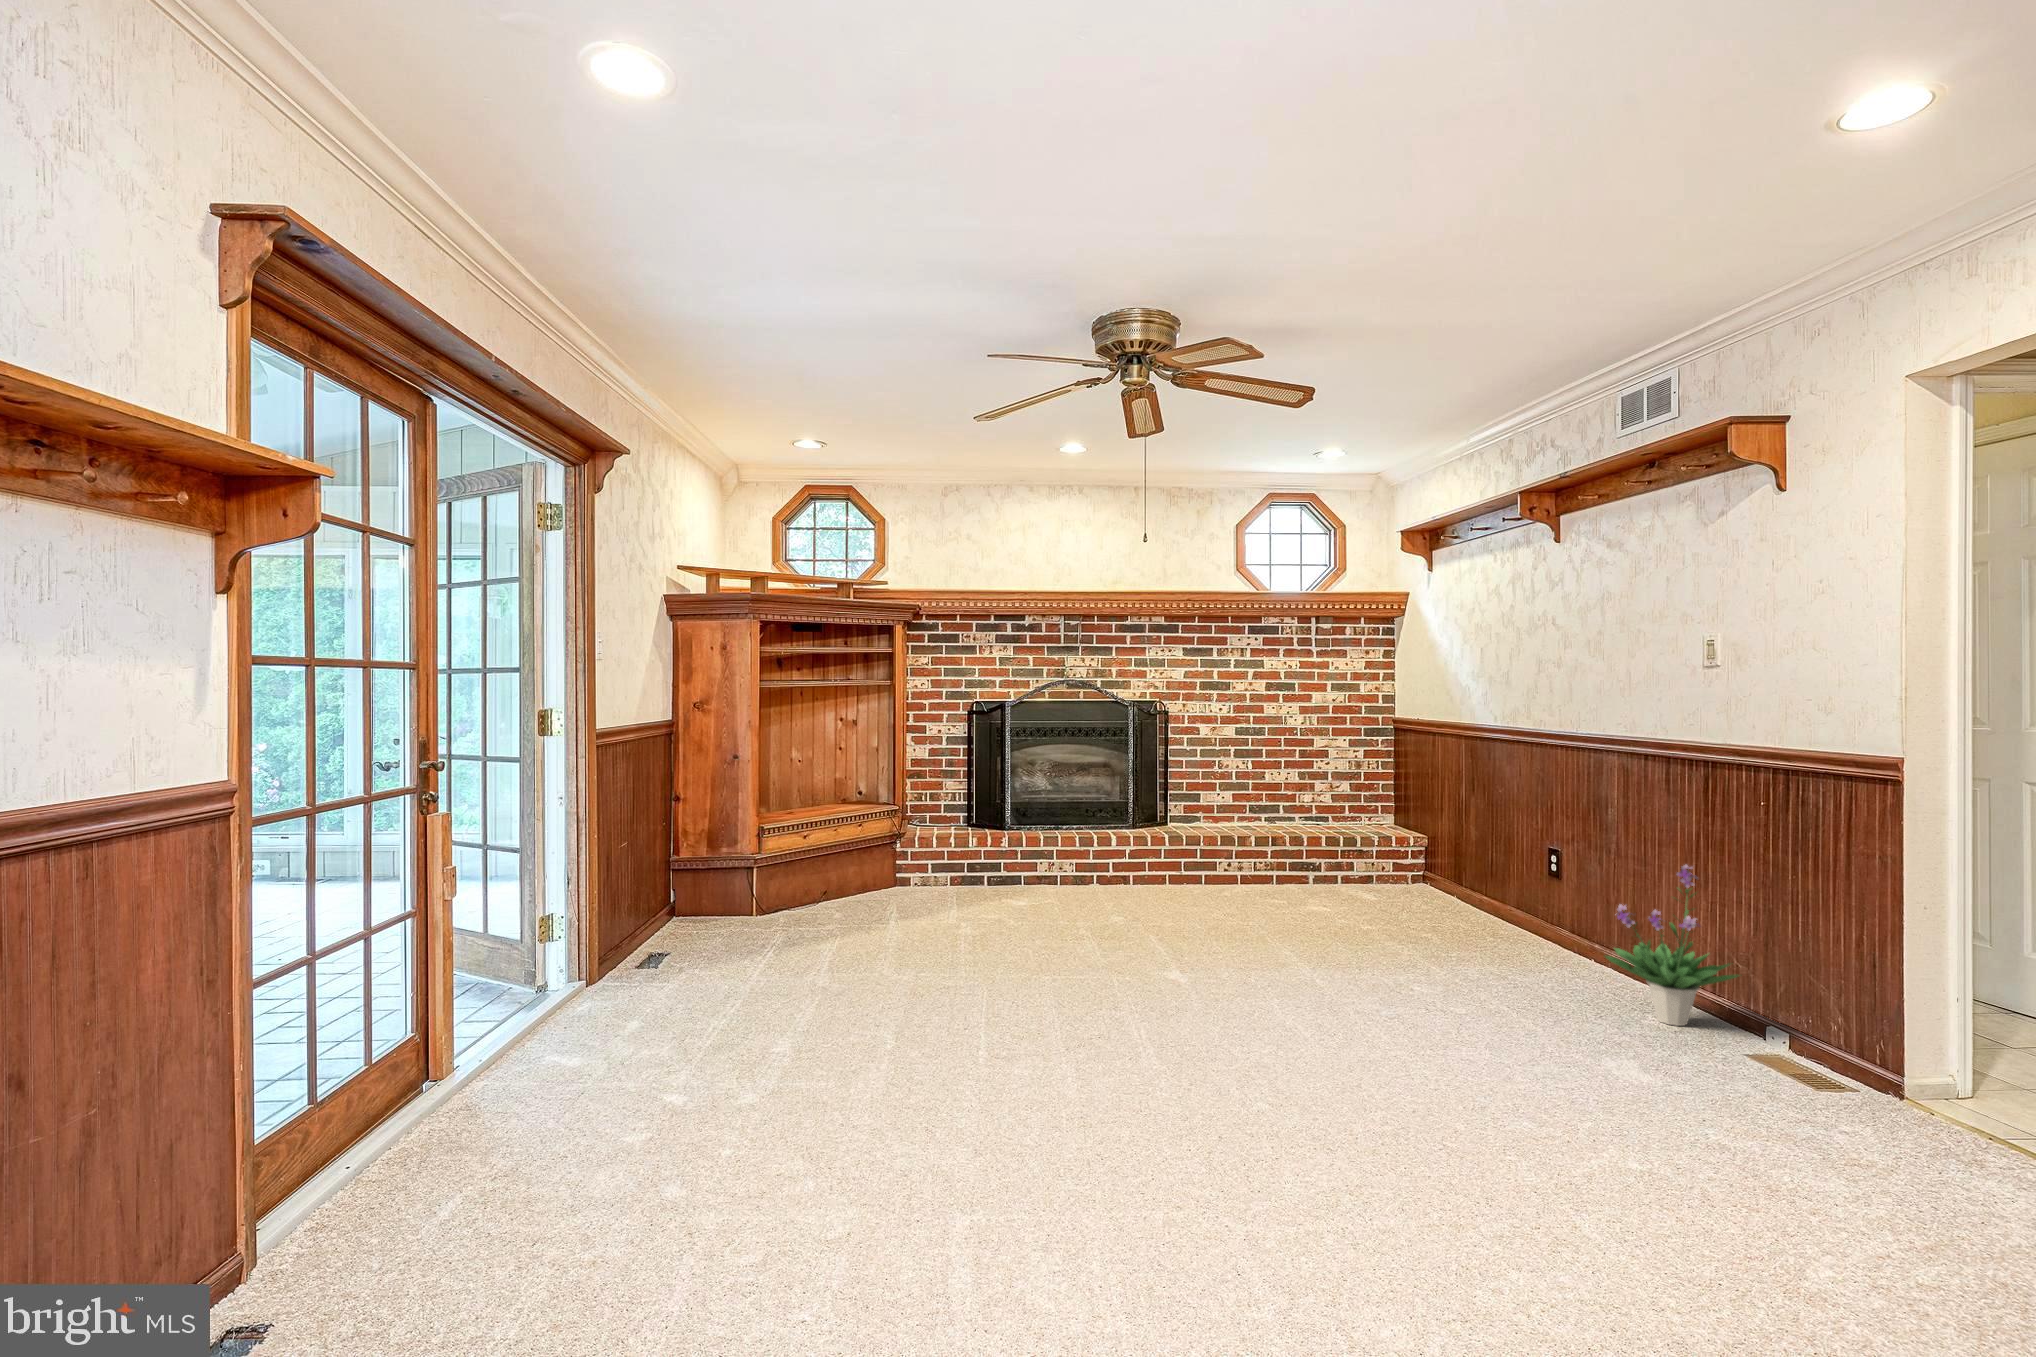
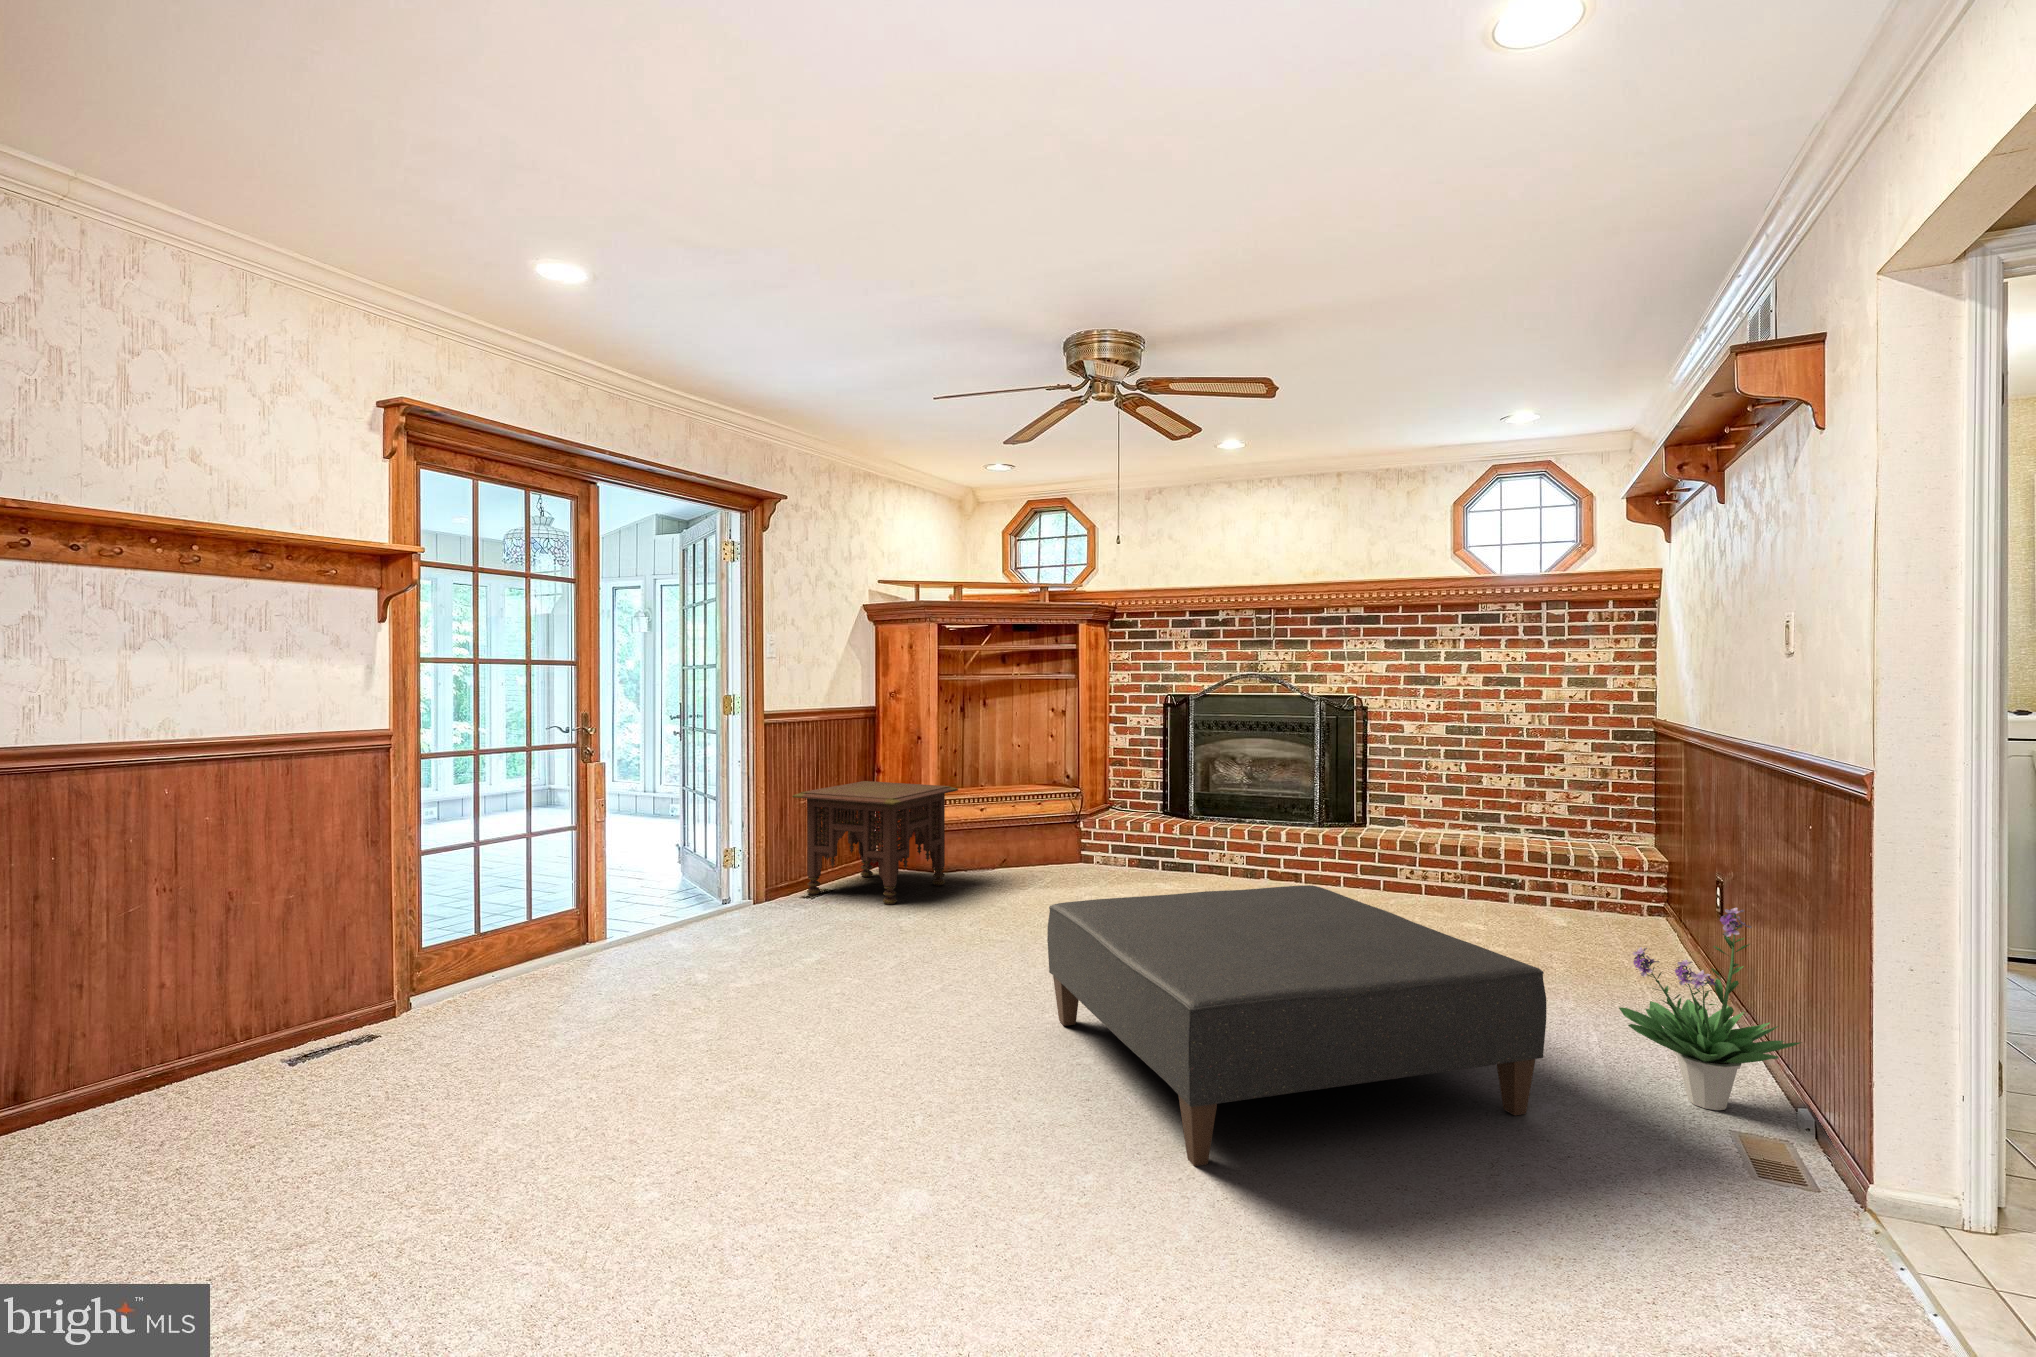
side table: none [623,811,805,960] -> present [792,781,958,905]
ottoman: none [1141,882,1616,1160] -> present [1047,885,1547,1166]

